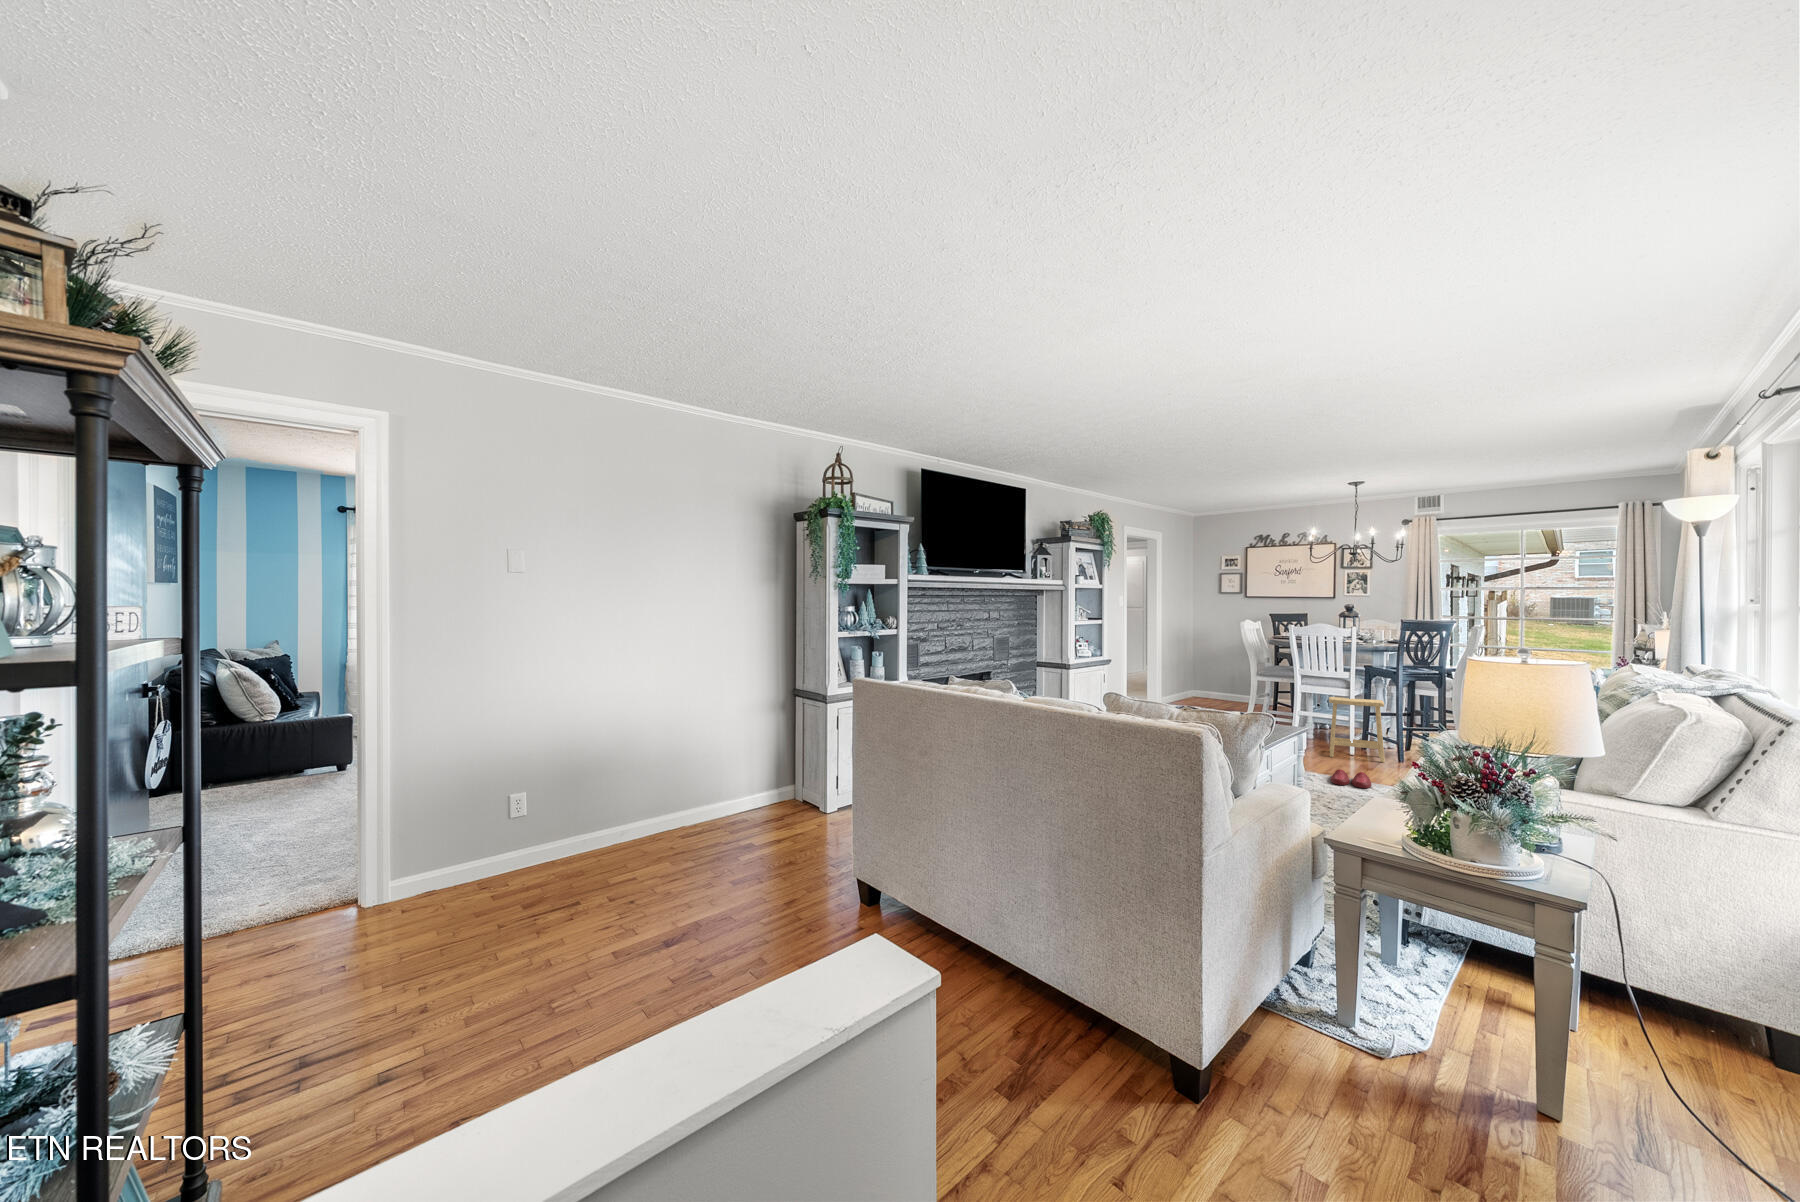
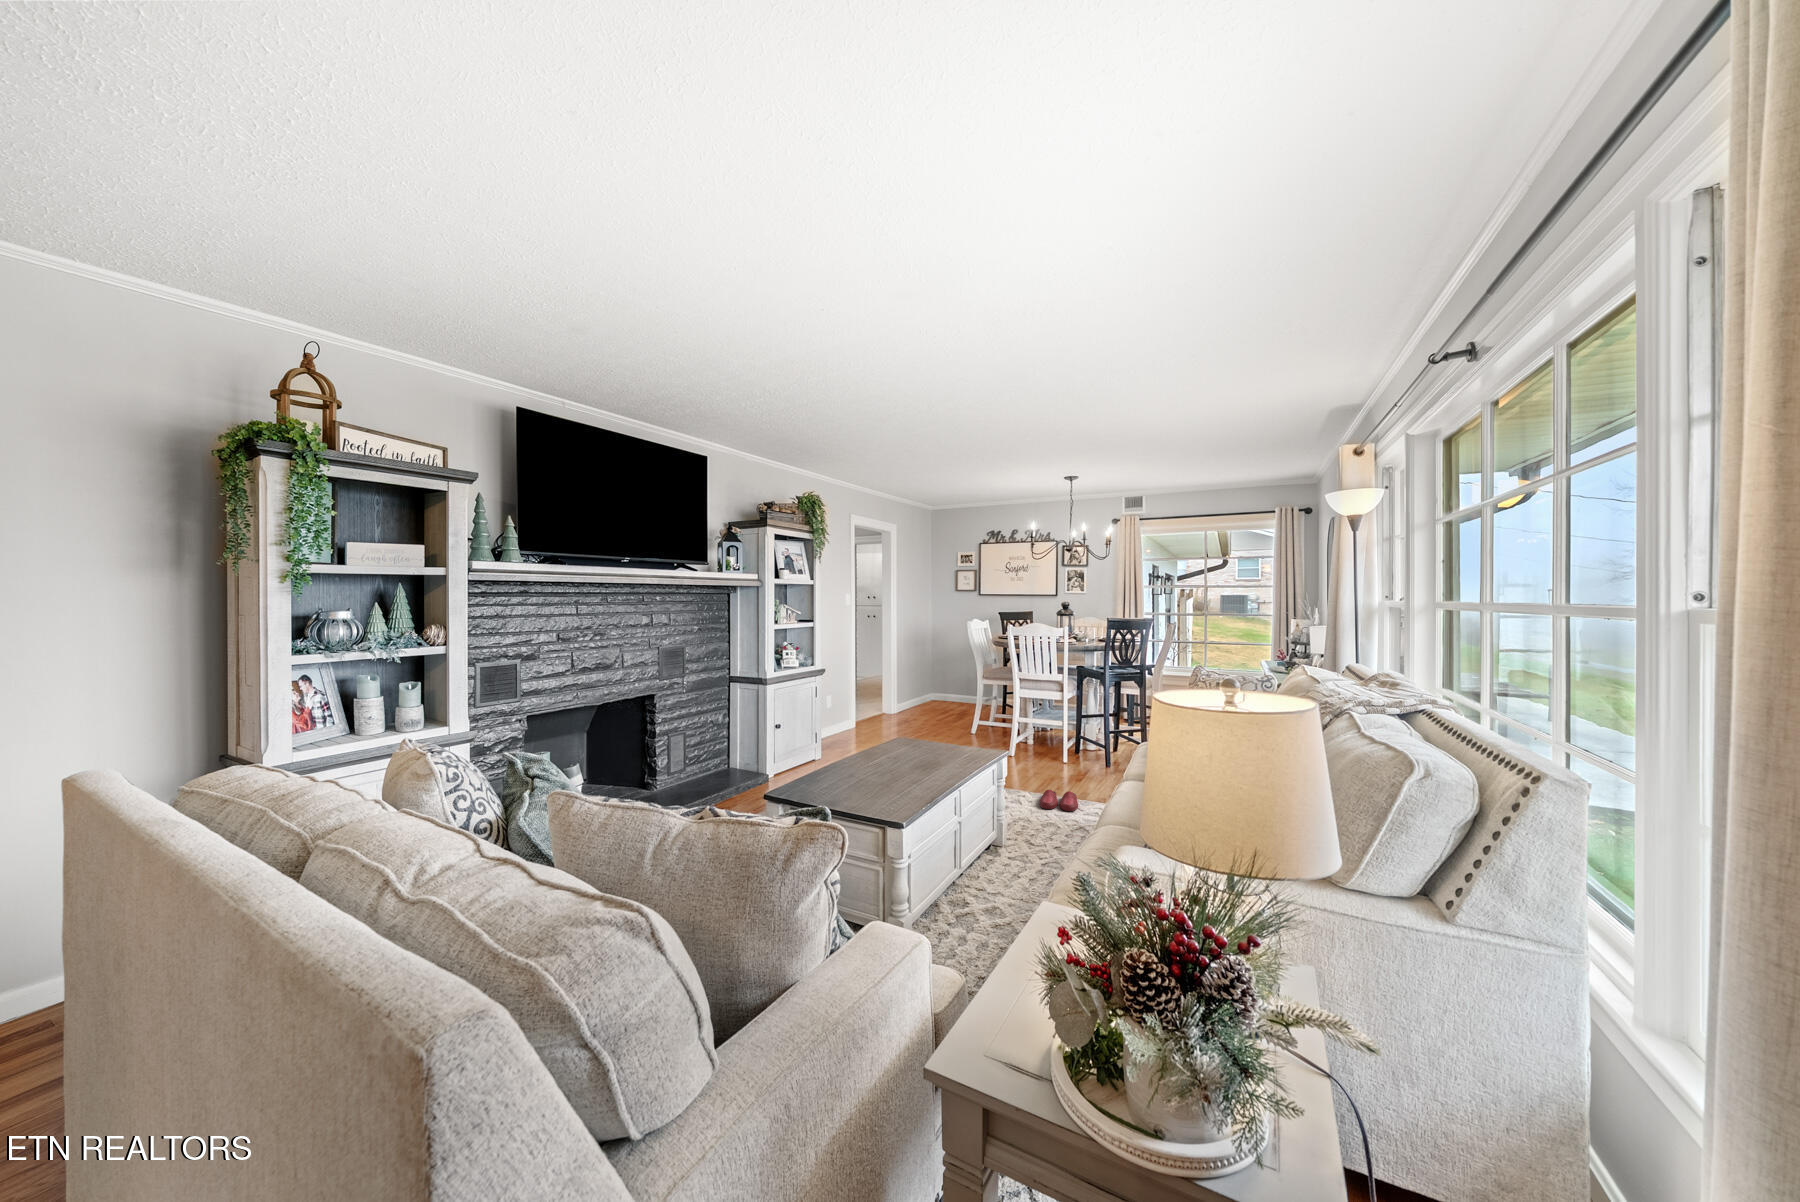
footstool: present [1329,697,1385,762] -> none [1043,703,1094,772]

